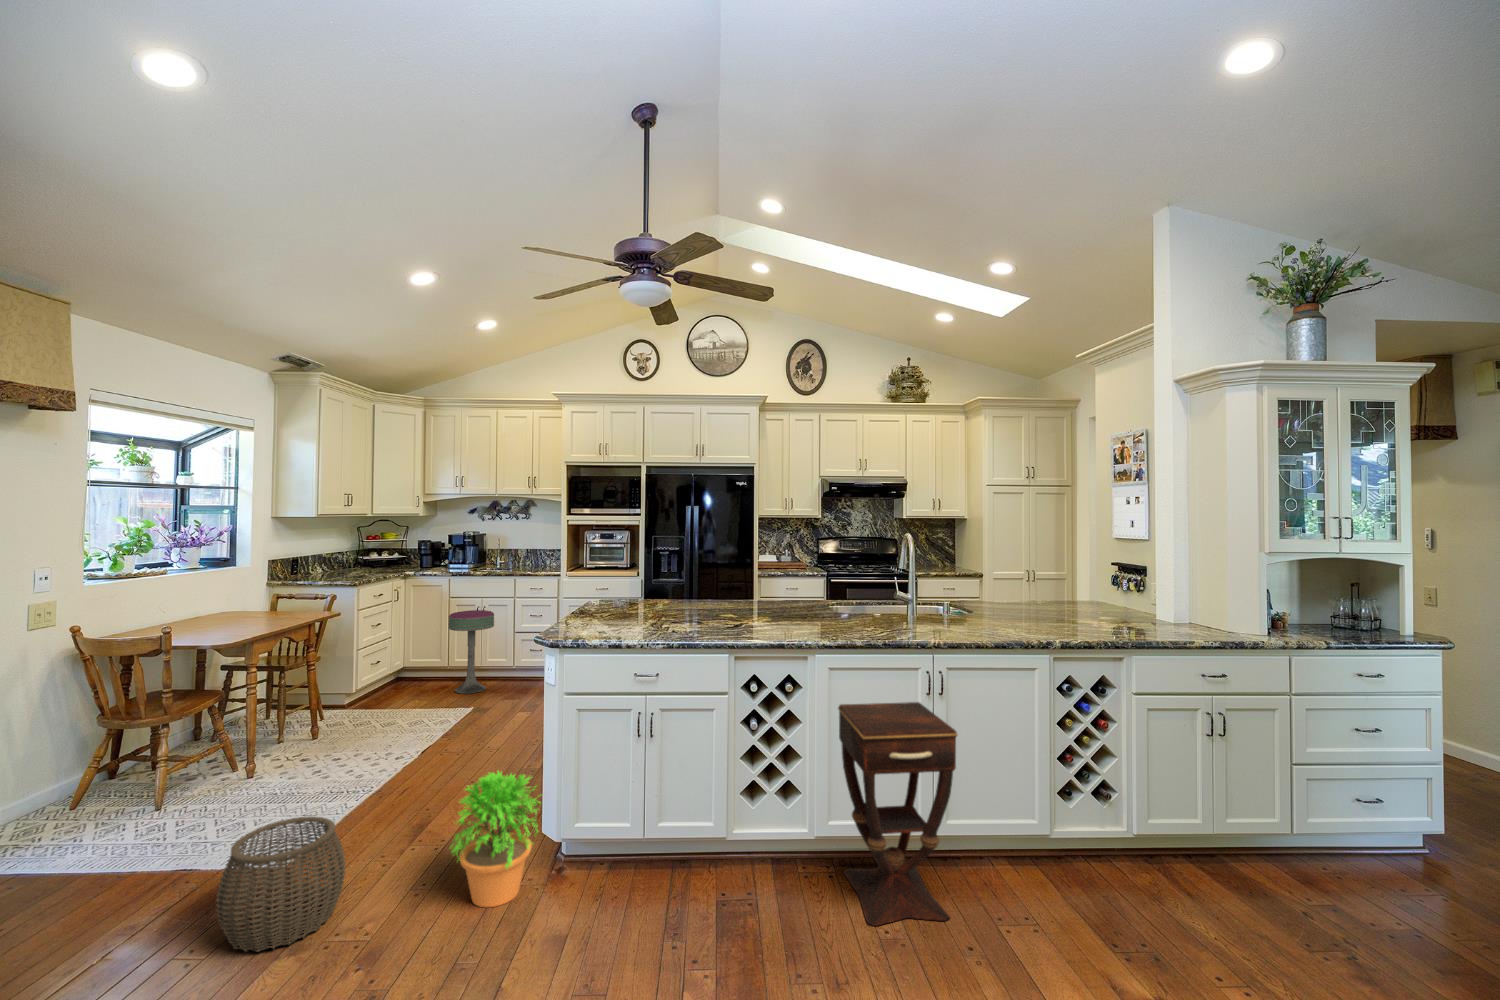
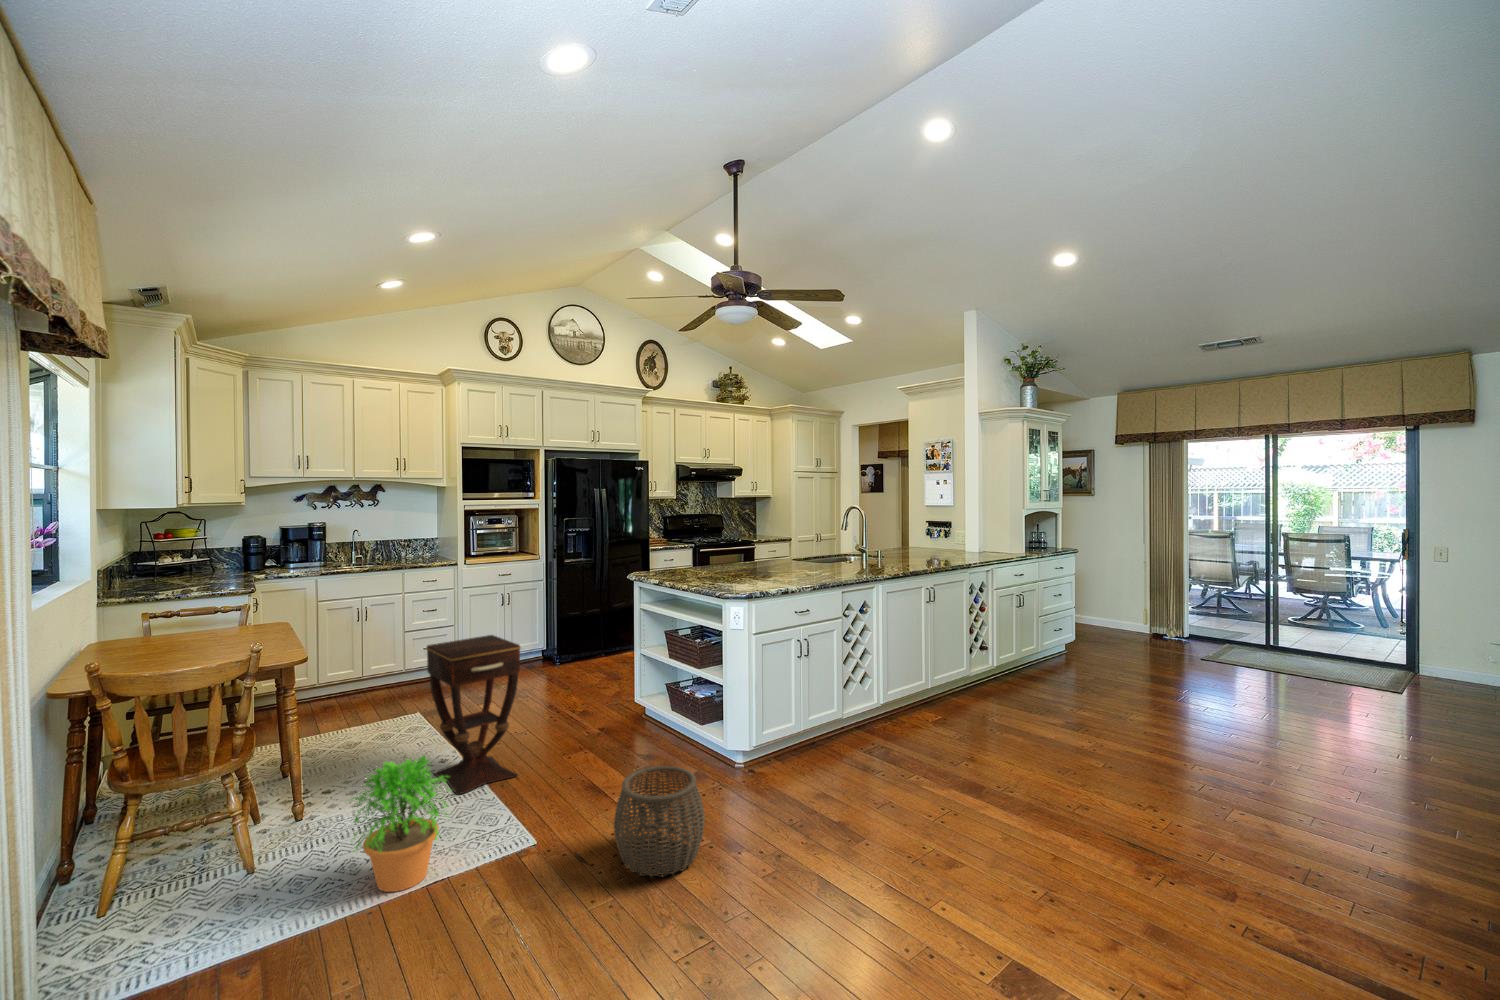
bar stool: present [449,610,494,694] -> none [349,612,405,708]
side table: present [838,702,957,926] -> present [426,635,521,794]
potted plant: present [452,771,541,907] -> present [351,755,448,892]

